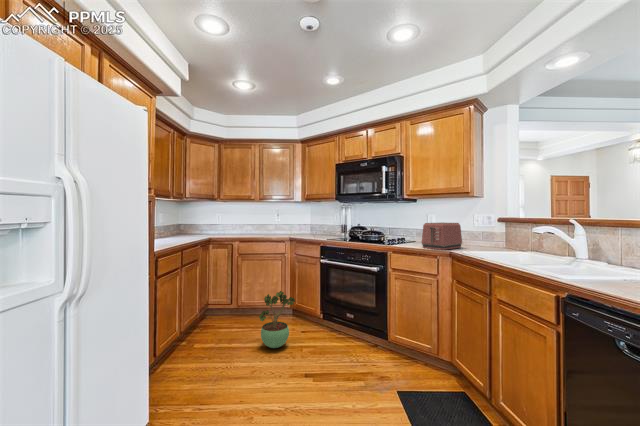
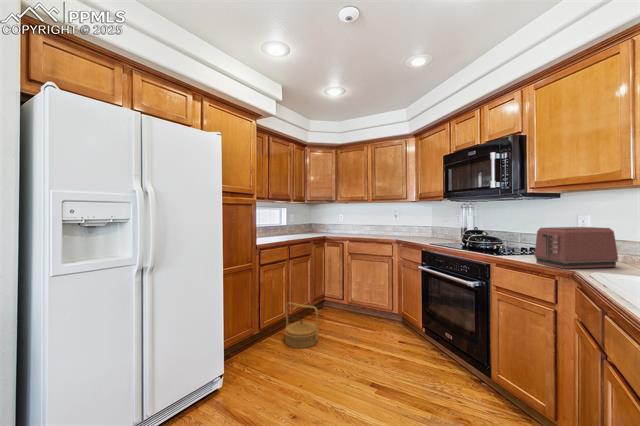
potted plant: present [259,291,295,348] -> none [345,294,382,350]
basket: none [183,313,228,365] -> present [285,302,318,348]

